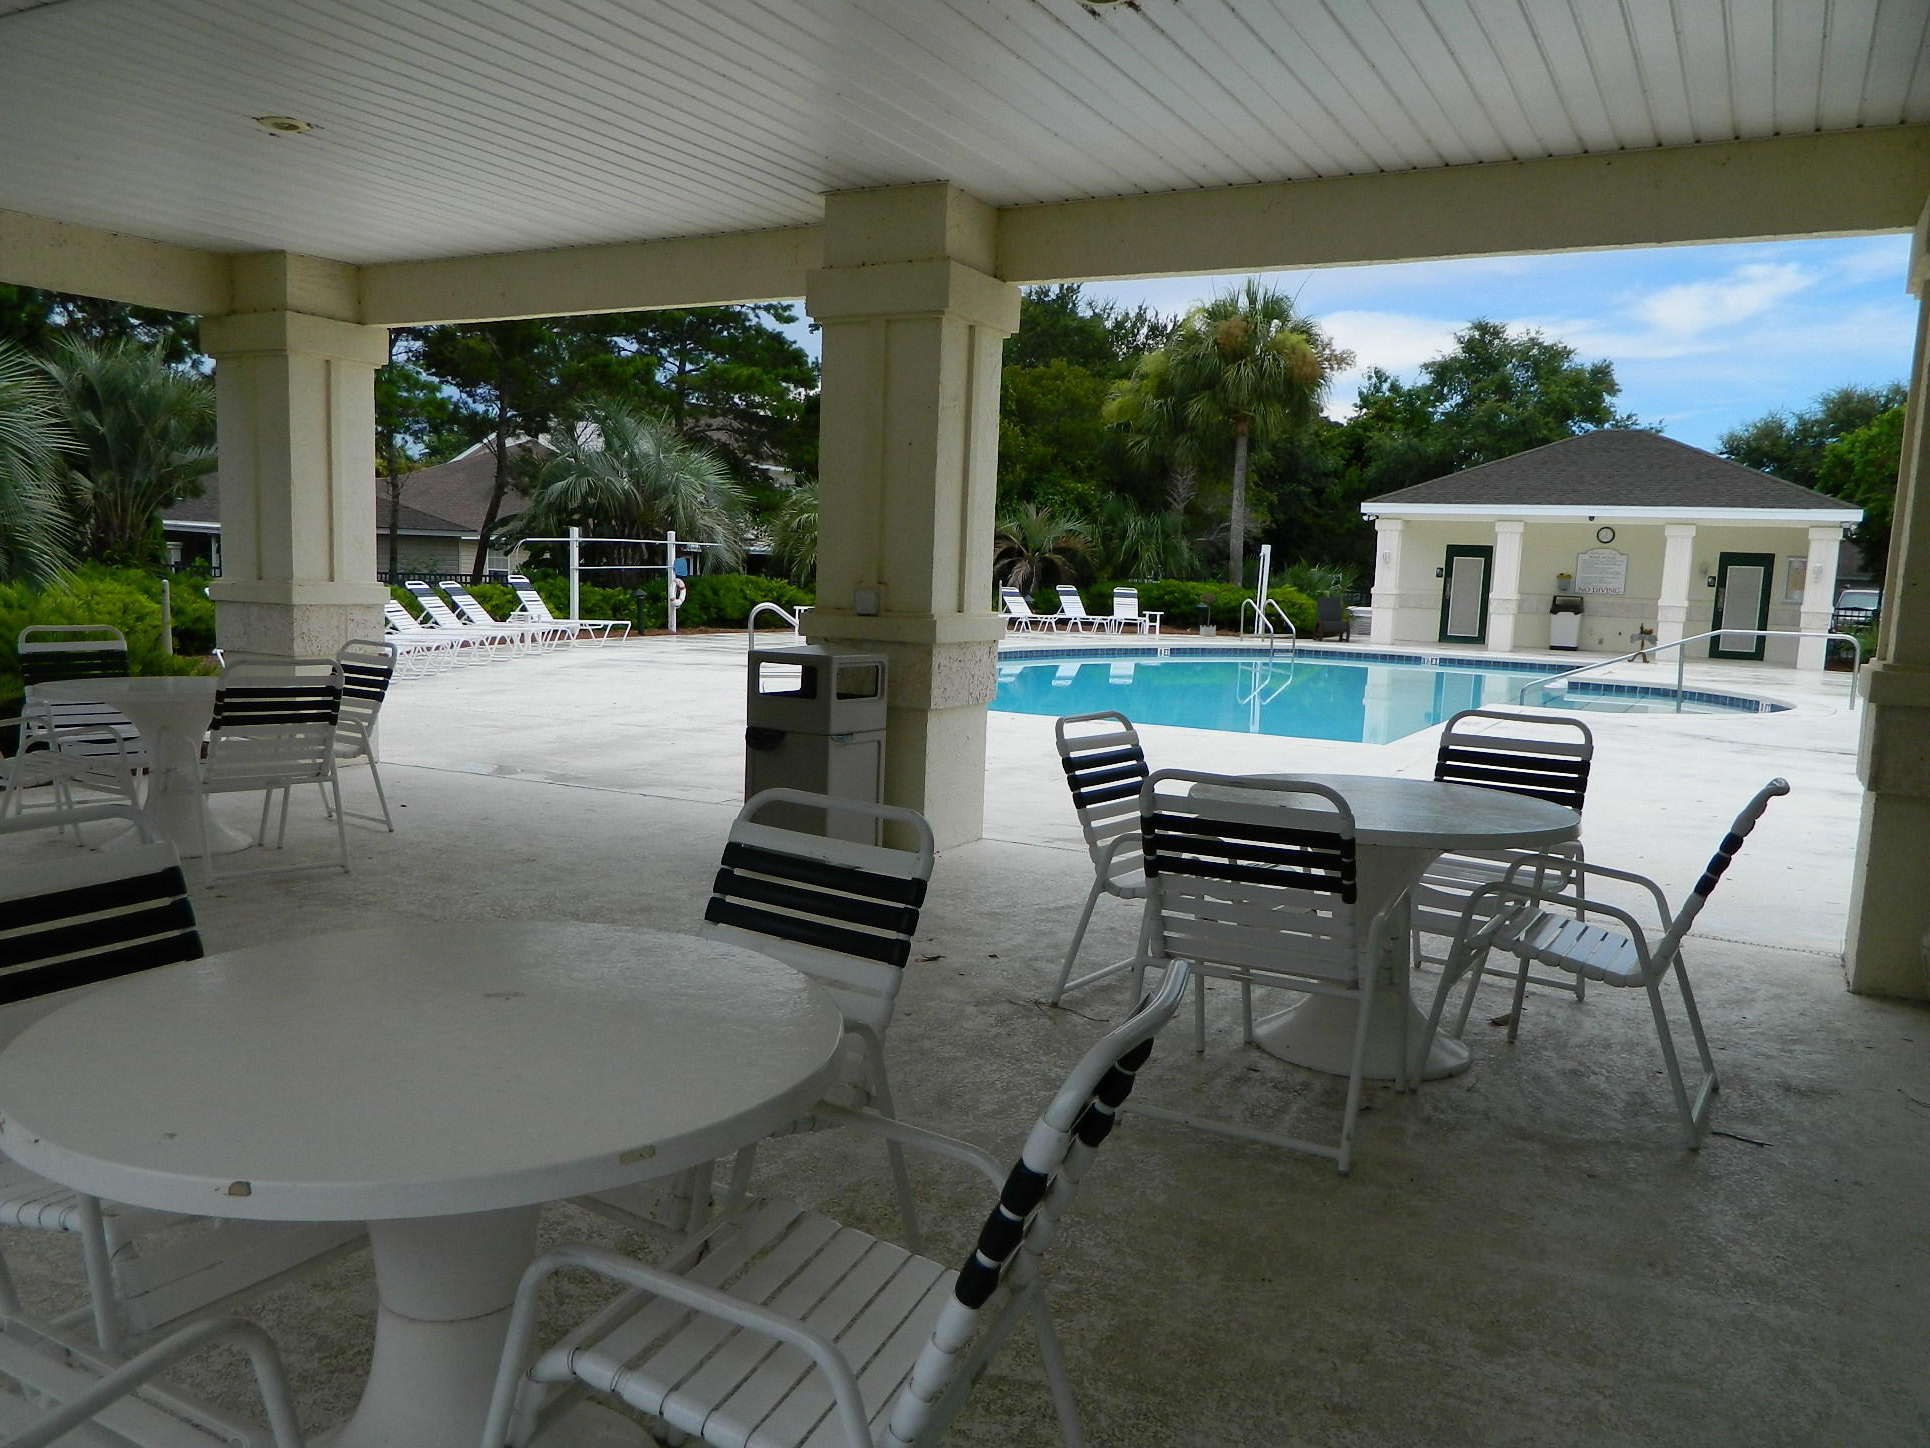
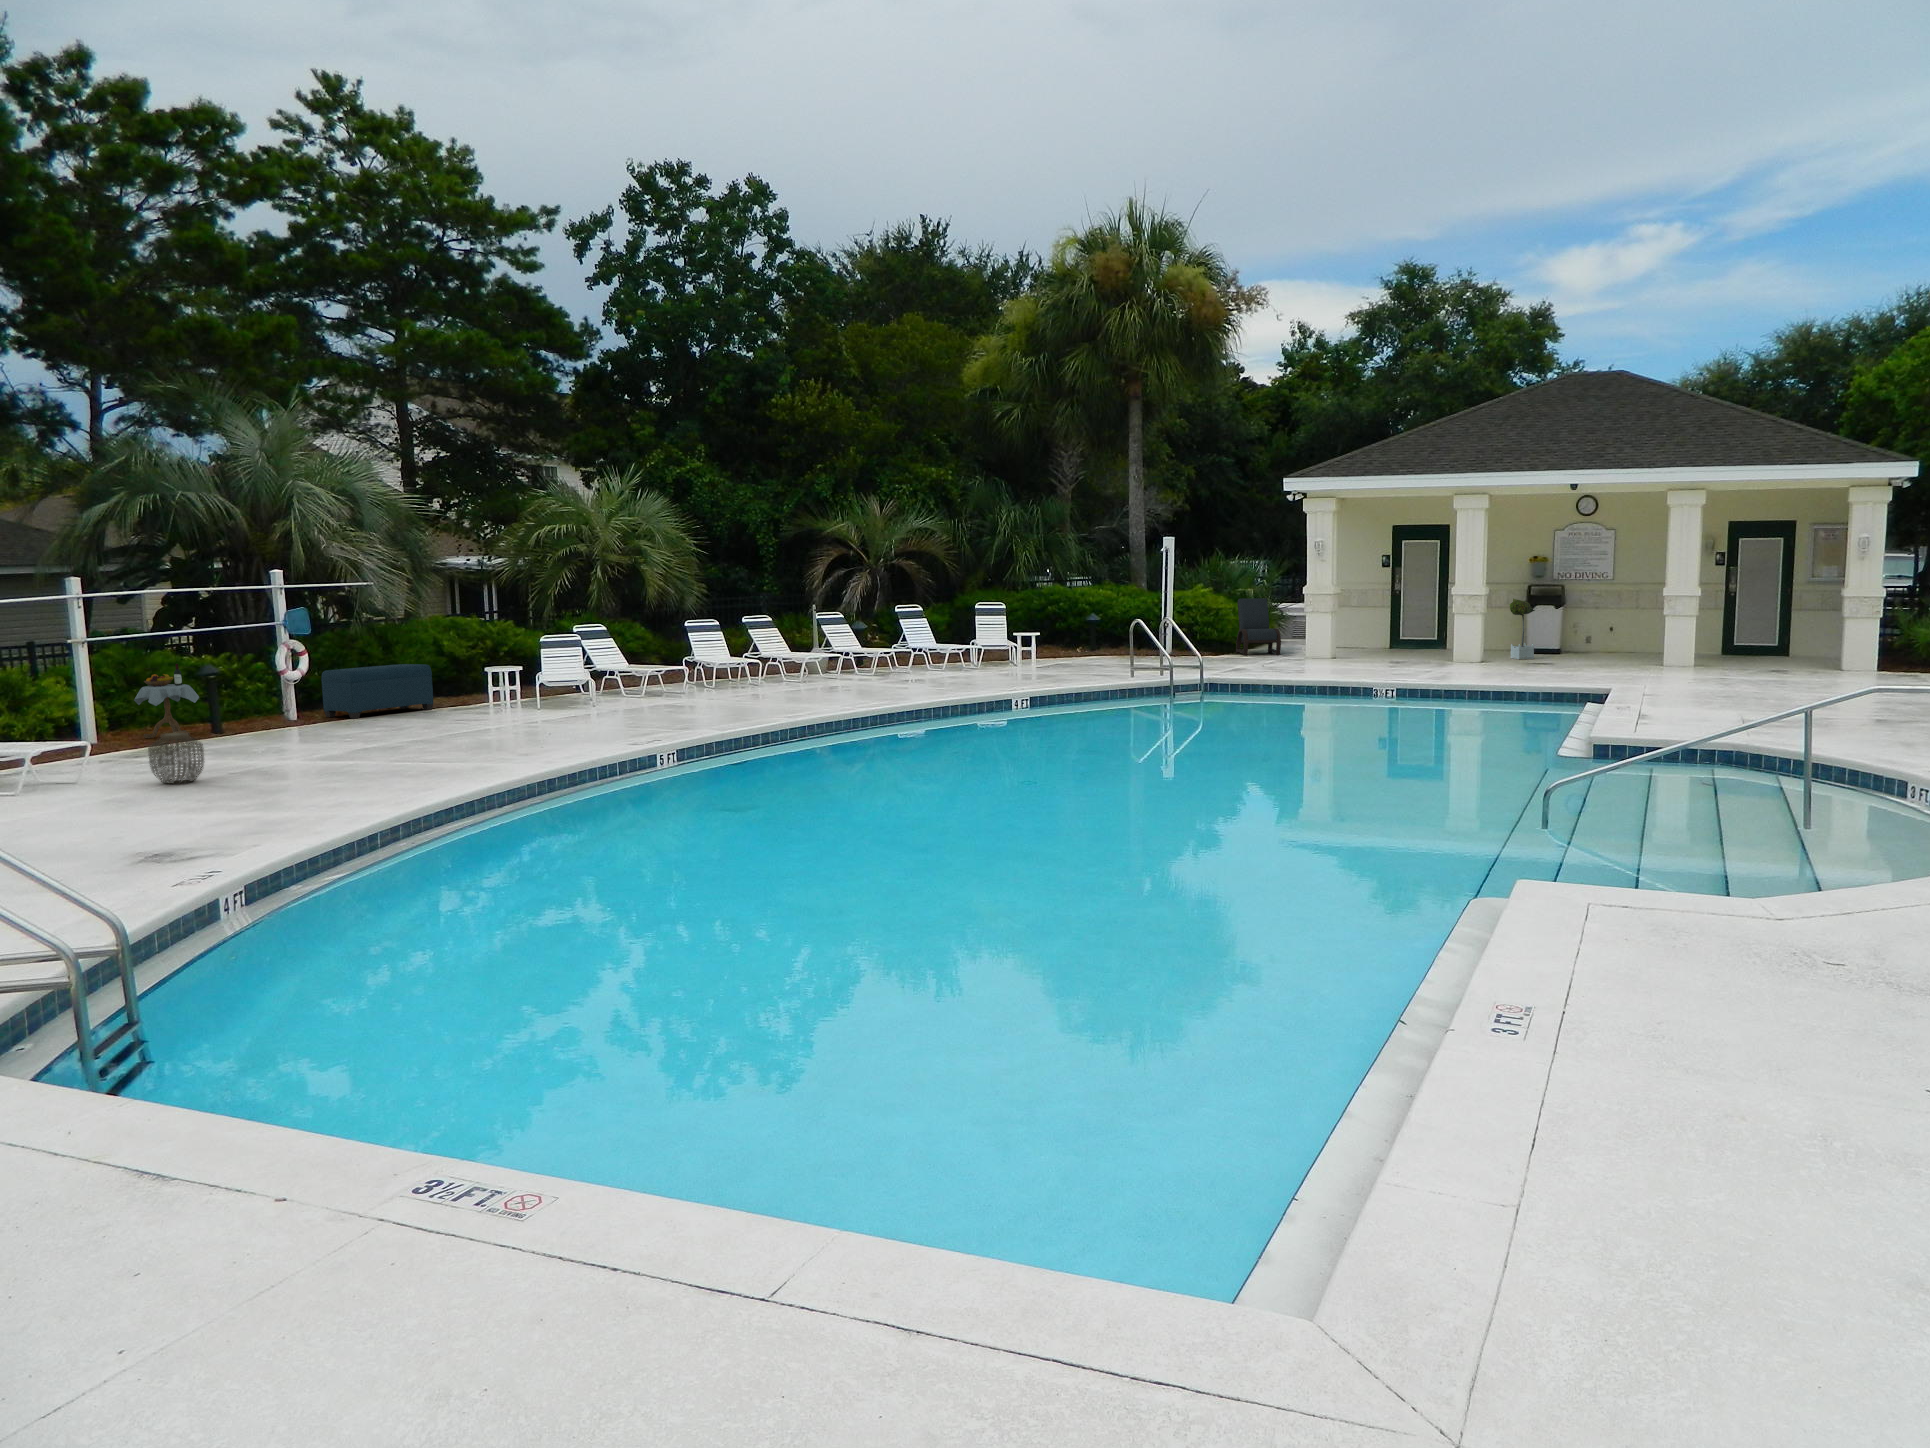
potted tree: present [1200,592,1218,637] -> present [1509,599,1535,659]
bench: none [691,603,756,636] -> present [321,664,433,719]
side table: present [1627,623,1658,663] -> present [134,664,199,738]
woven basket: none [663,624,692,654] -> present [149,732,204,784]

